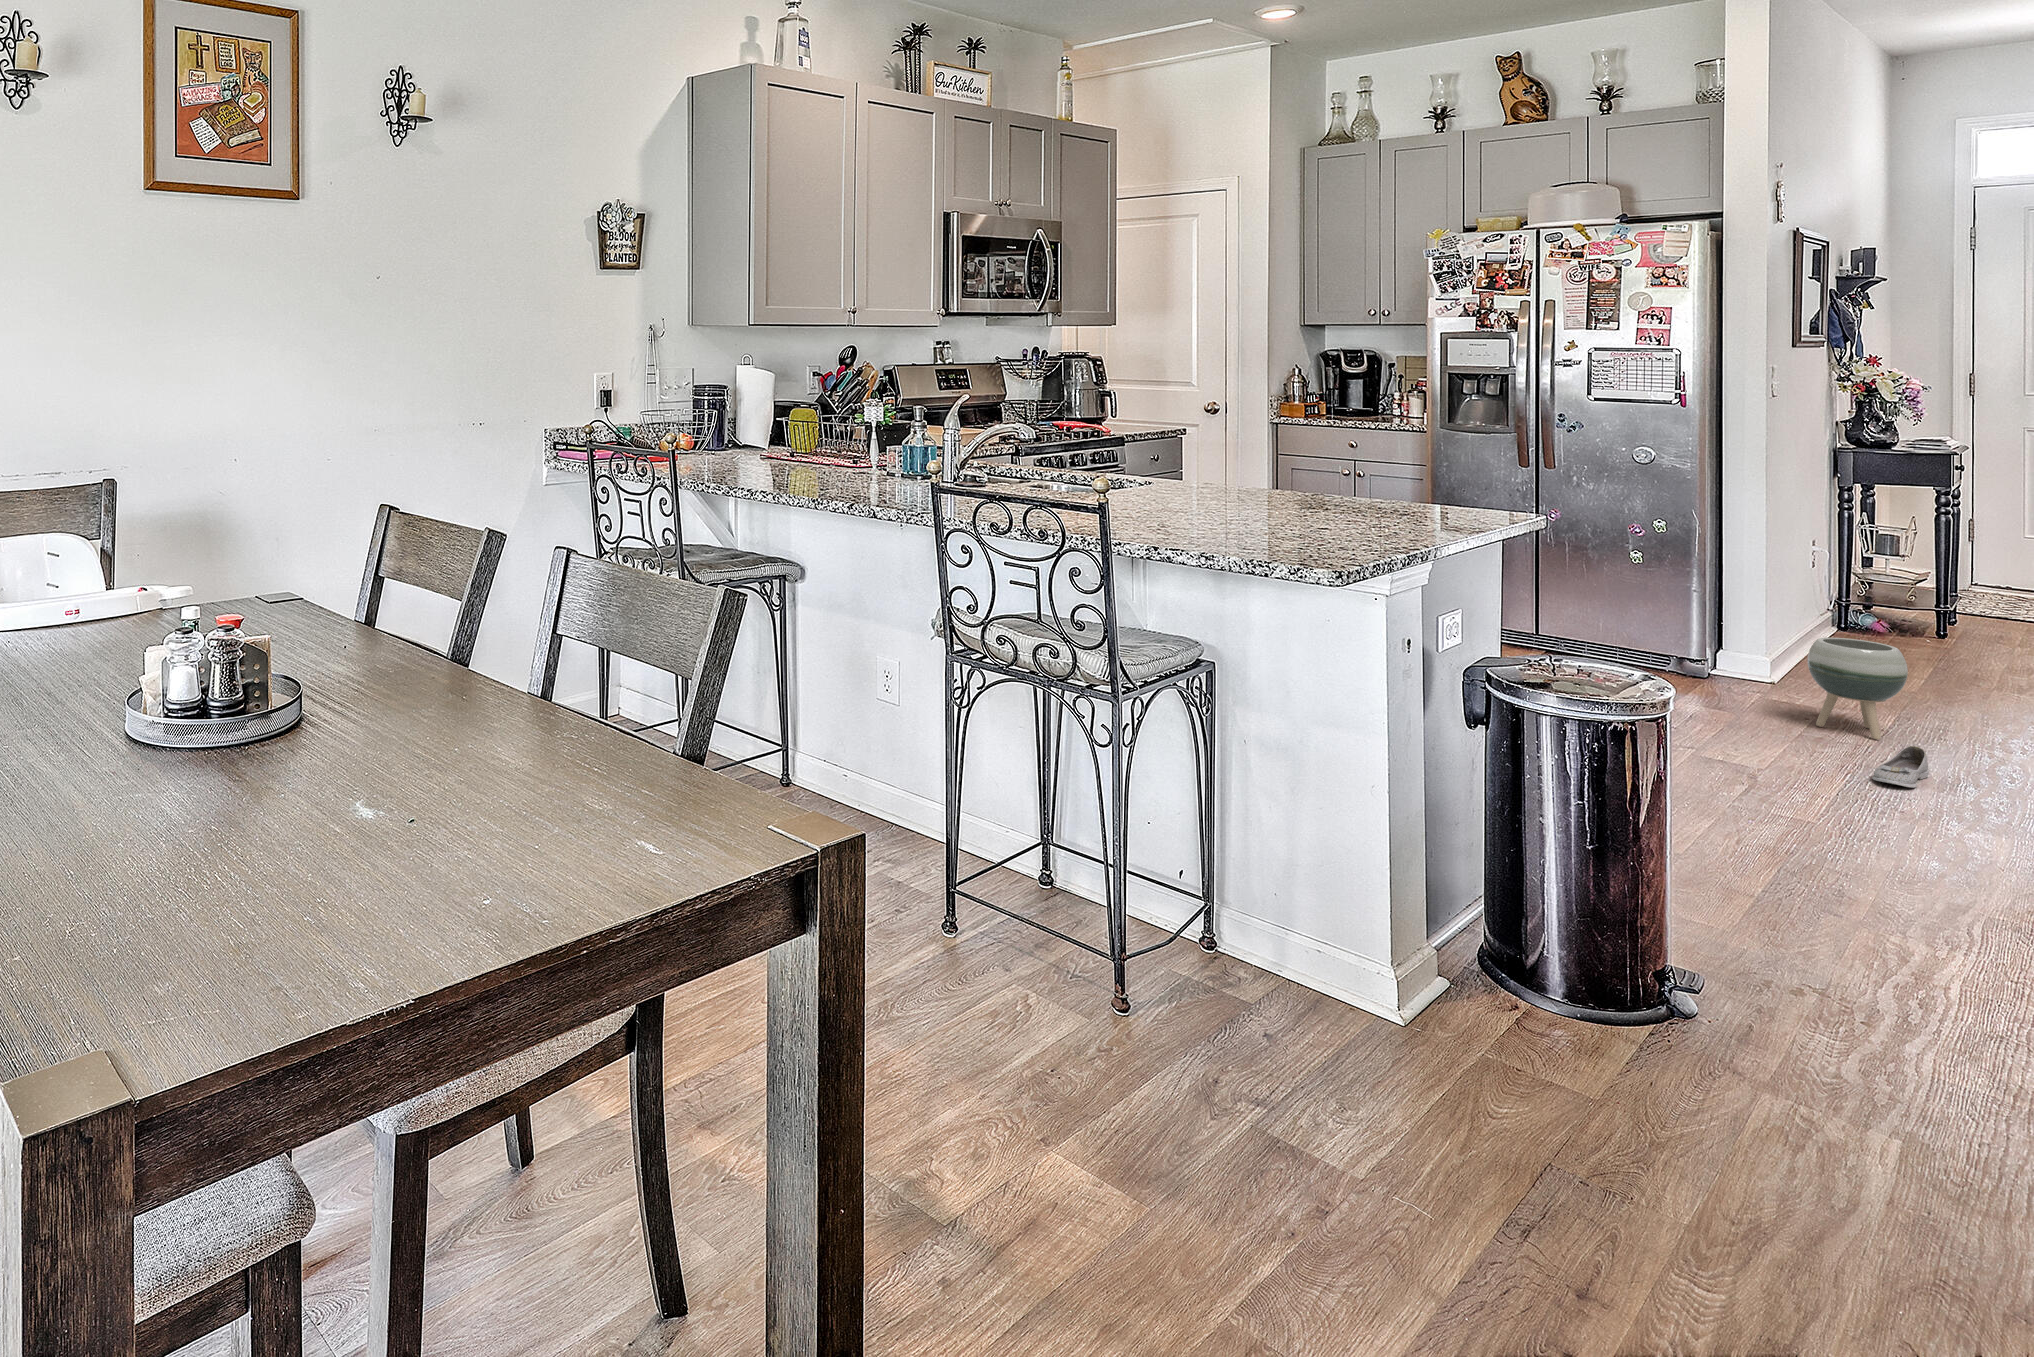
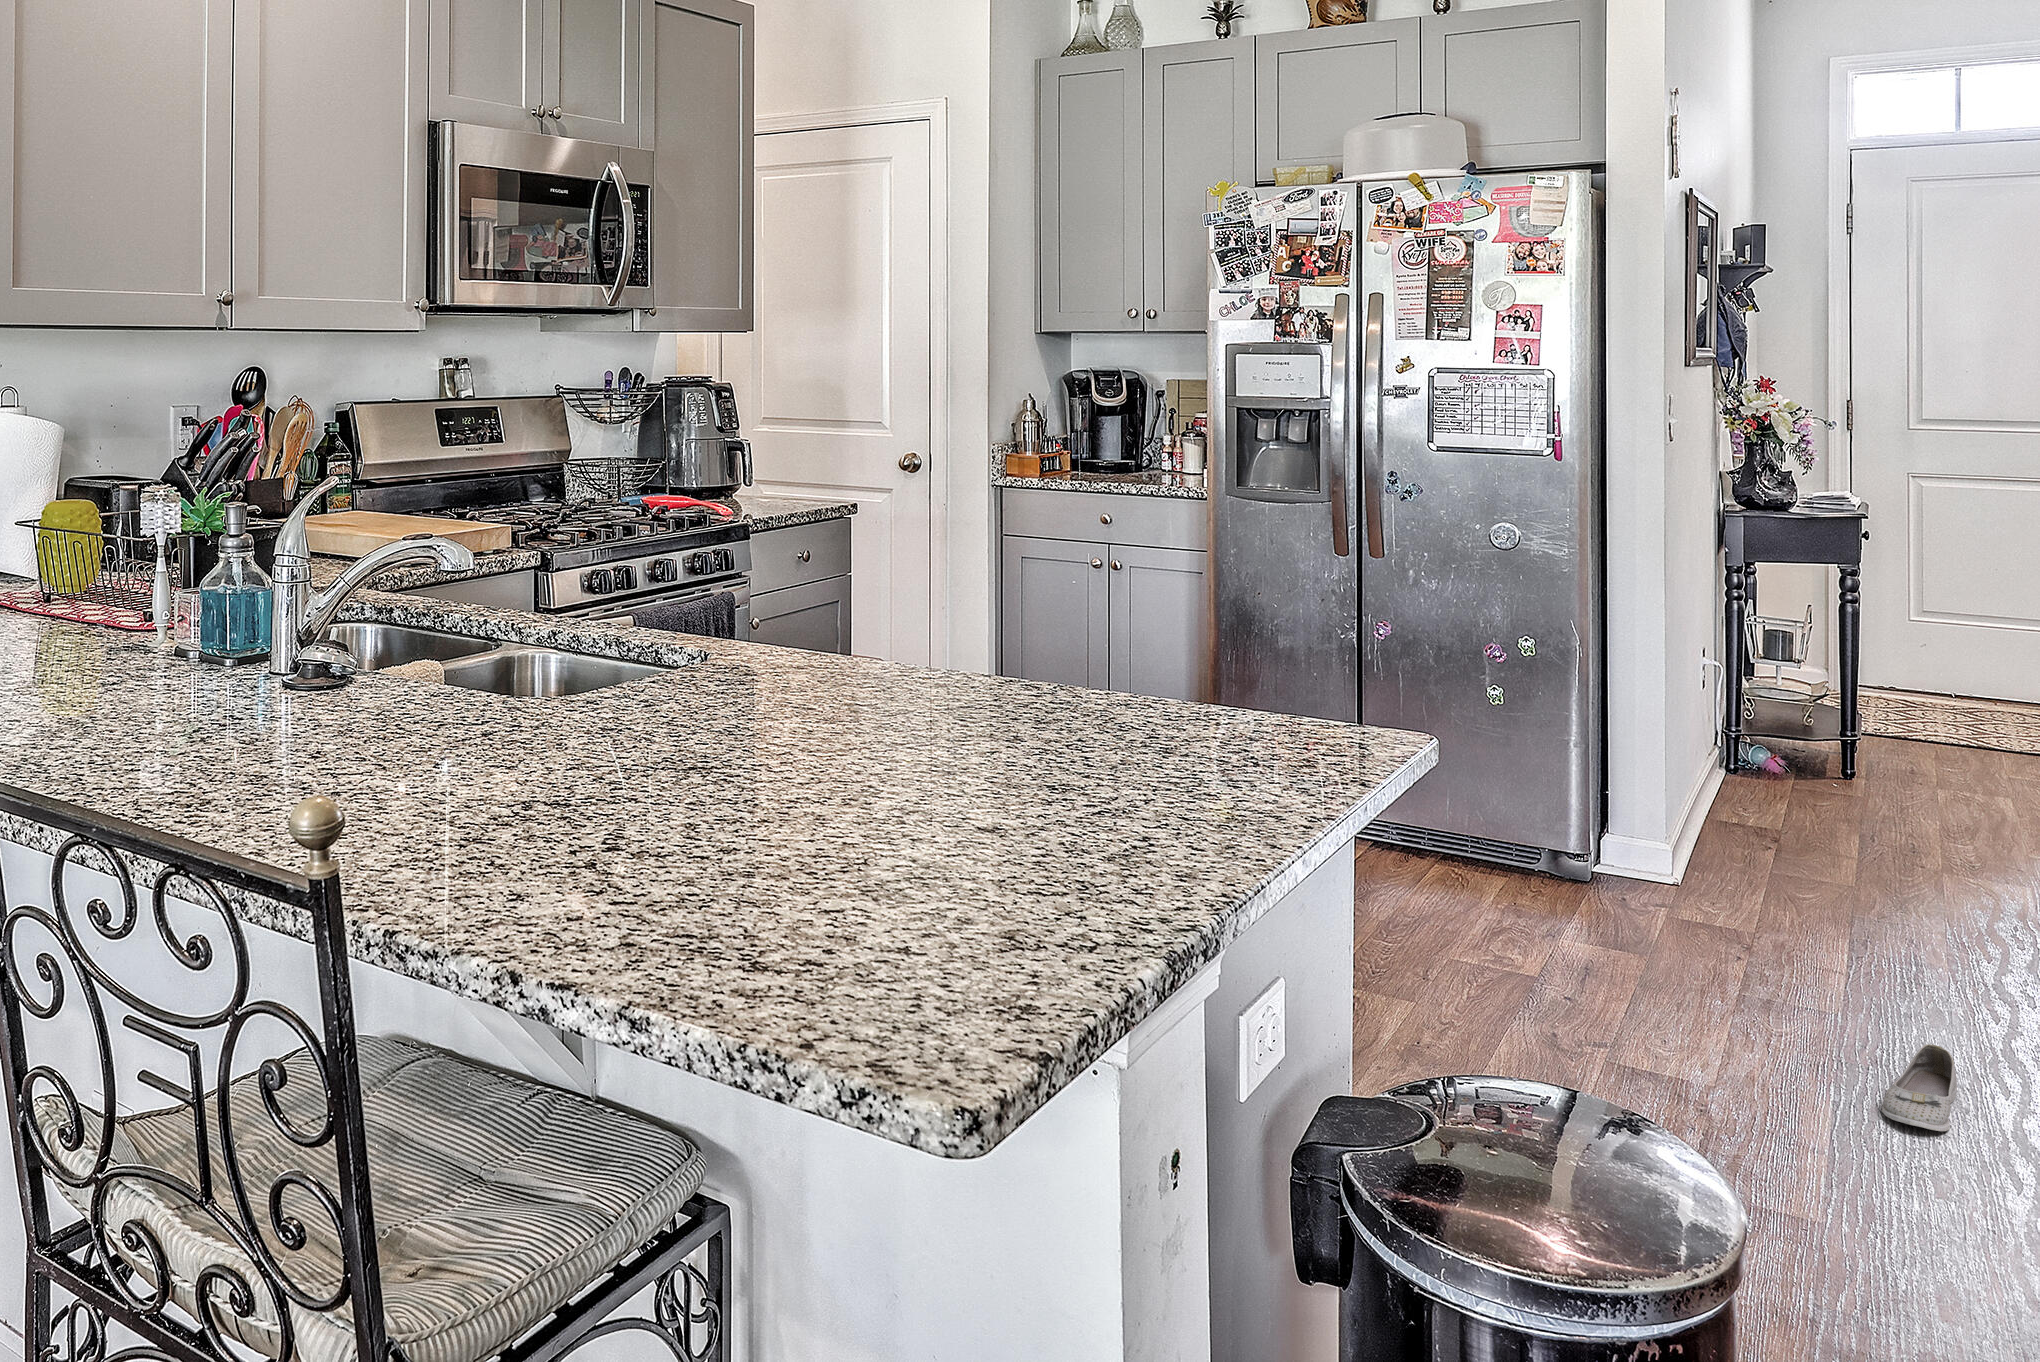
planter: present [1808,638,1908,740] -> none [1753,839,1896,1011]

